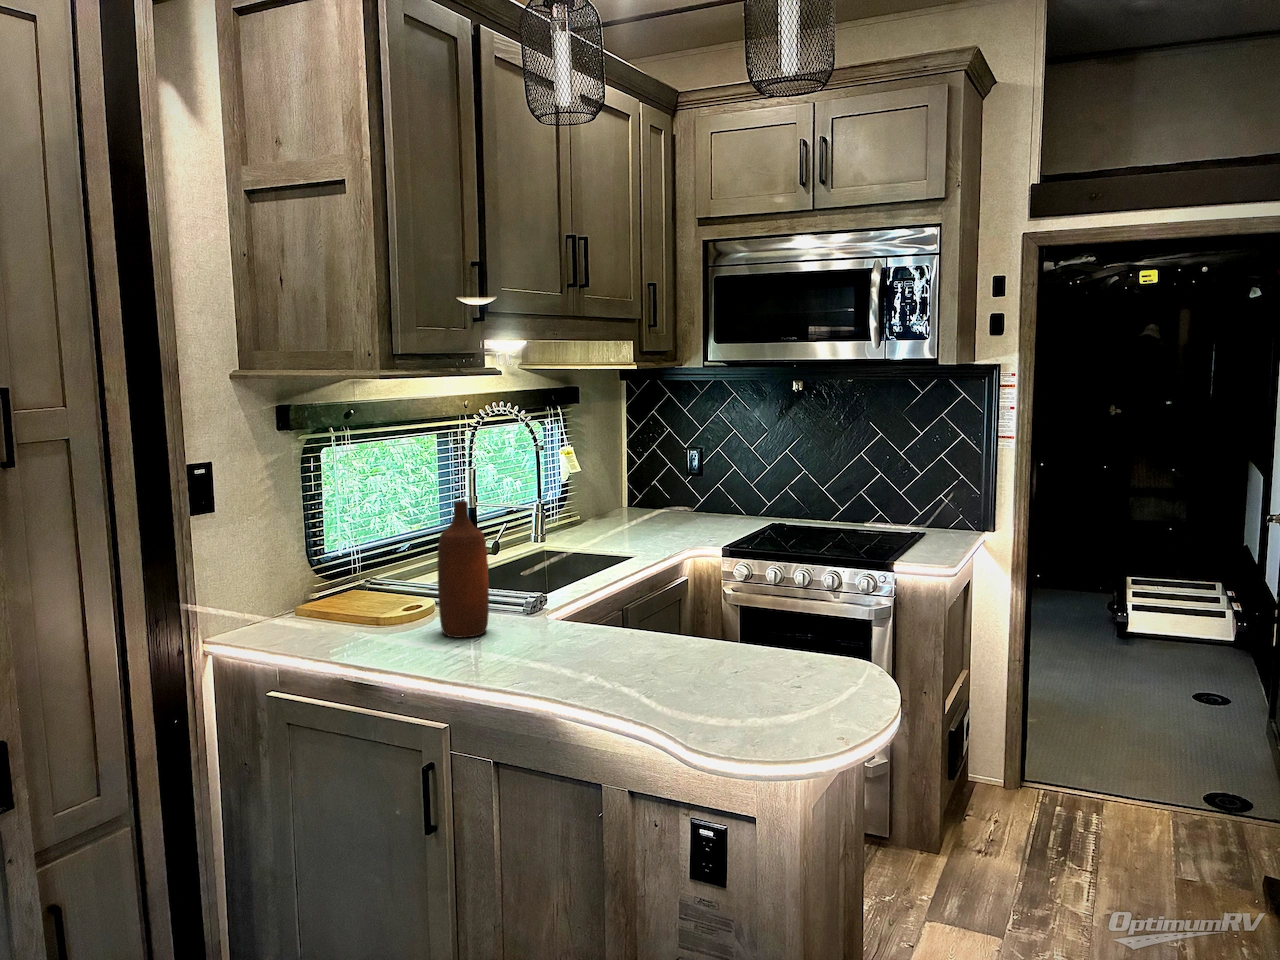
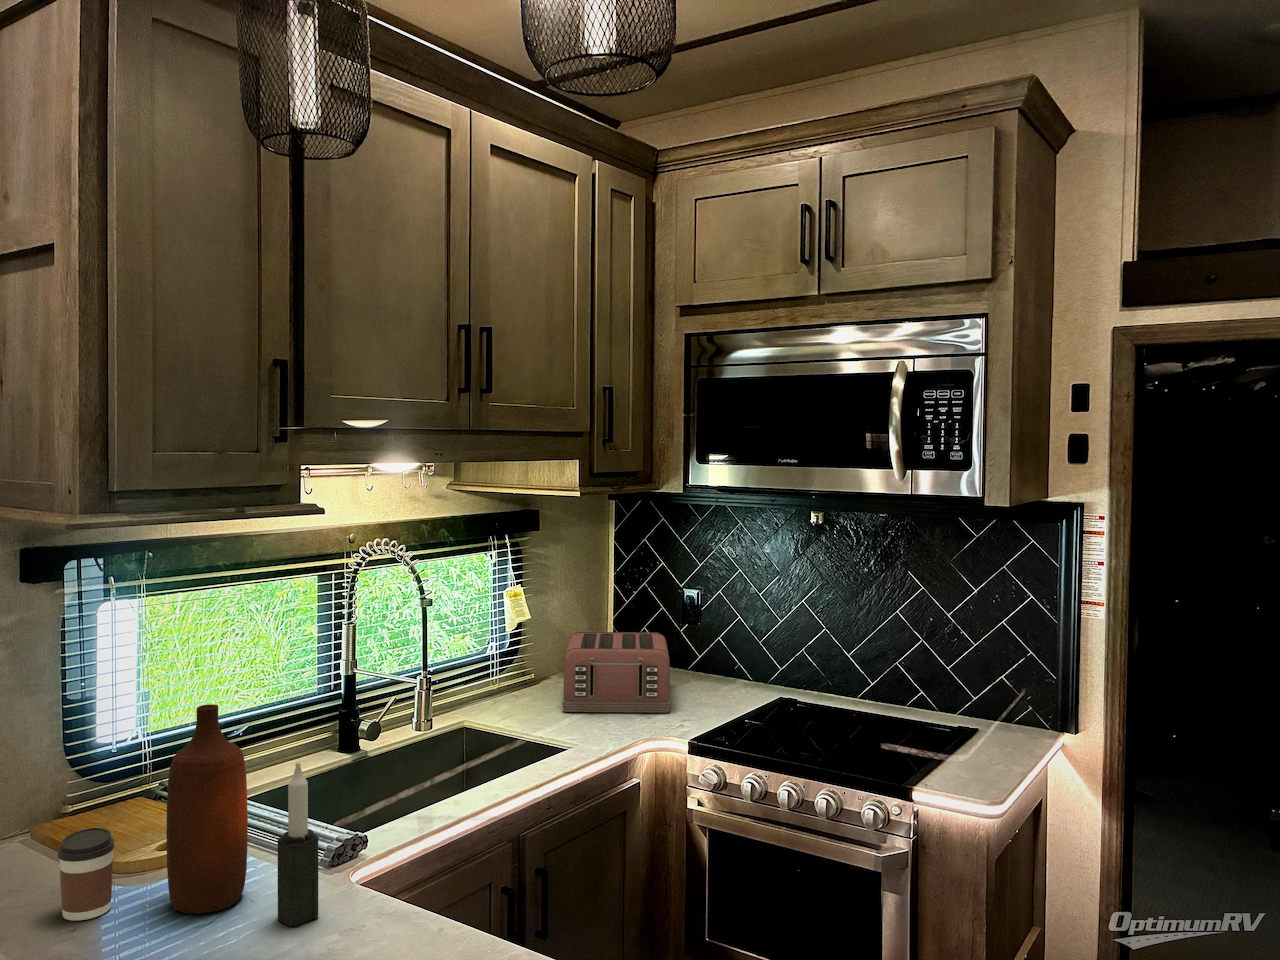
toaster: none [608,479,699,537] -> present [562,632,670,713]
candle: none [520,533,547,639] -> present [278,762,318,926]
coffee cup: none [371,586,405,644] -> present [58,828,114,921]

